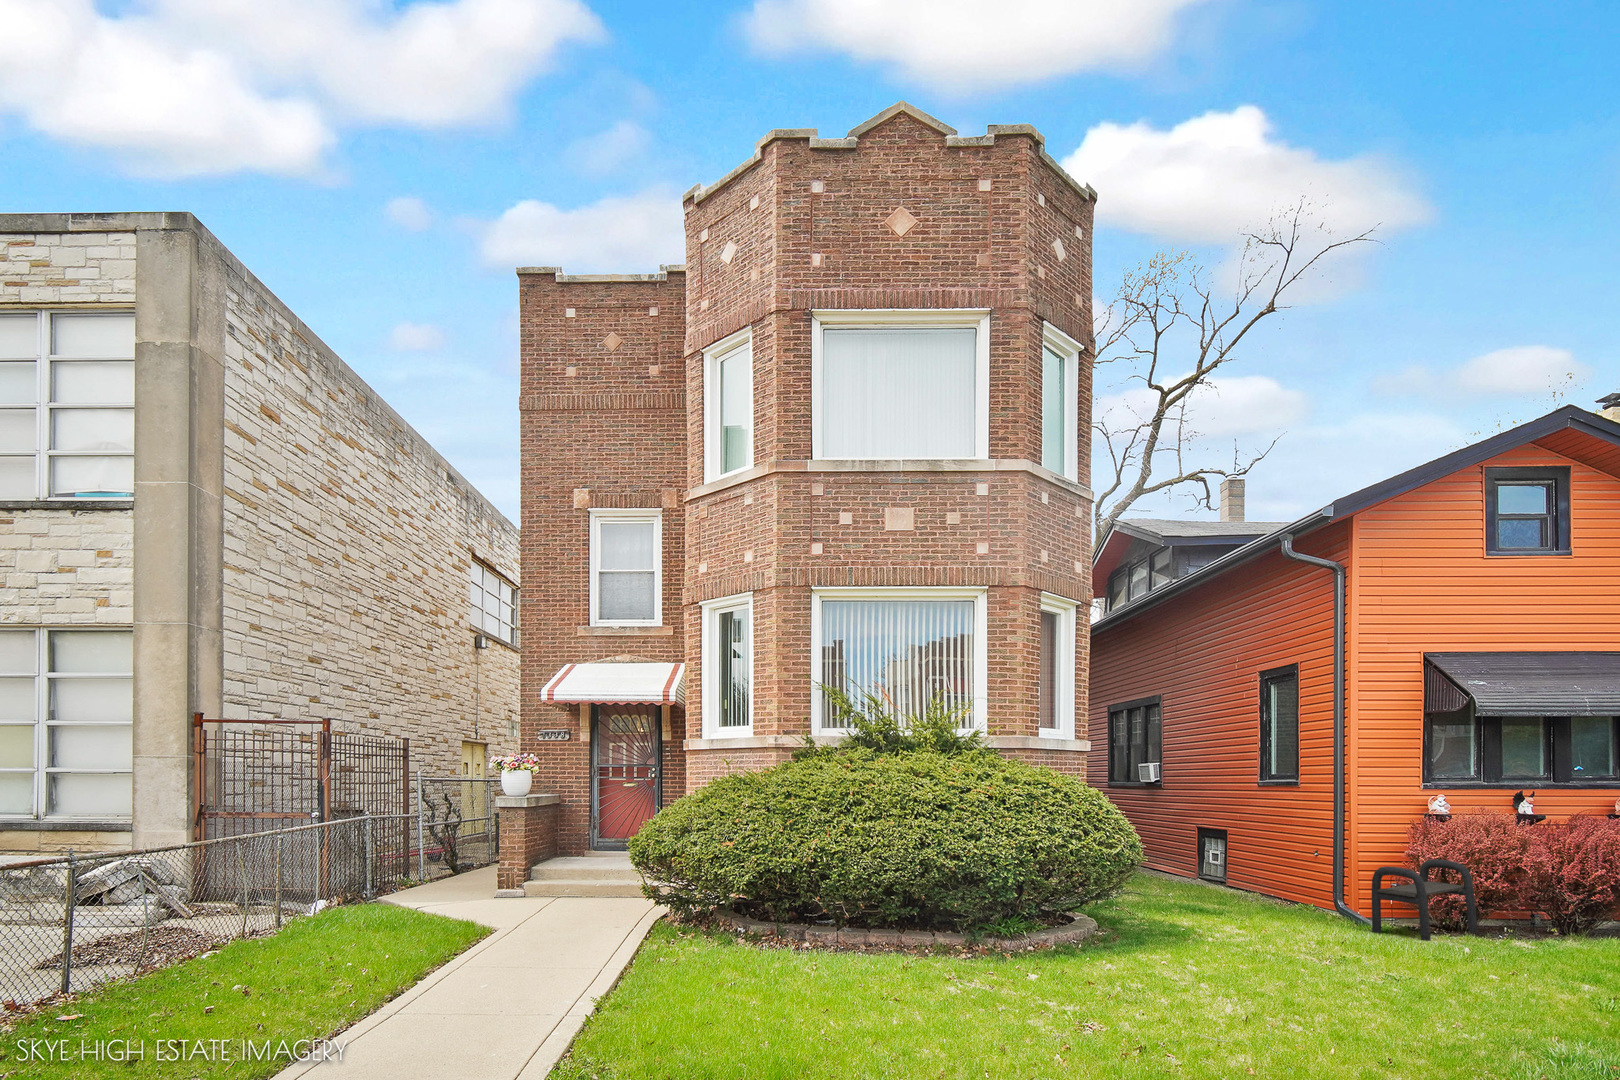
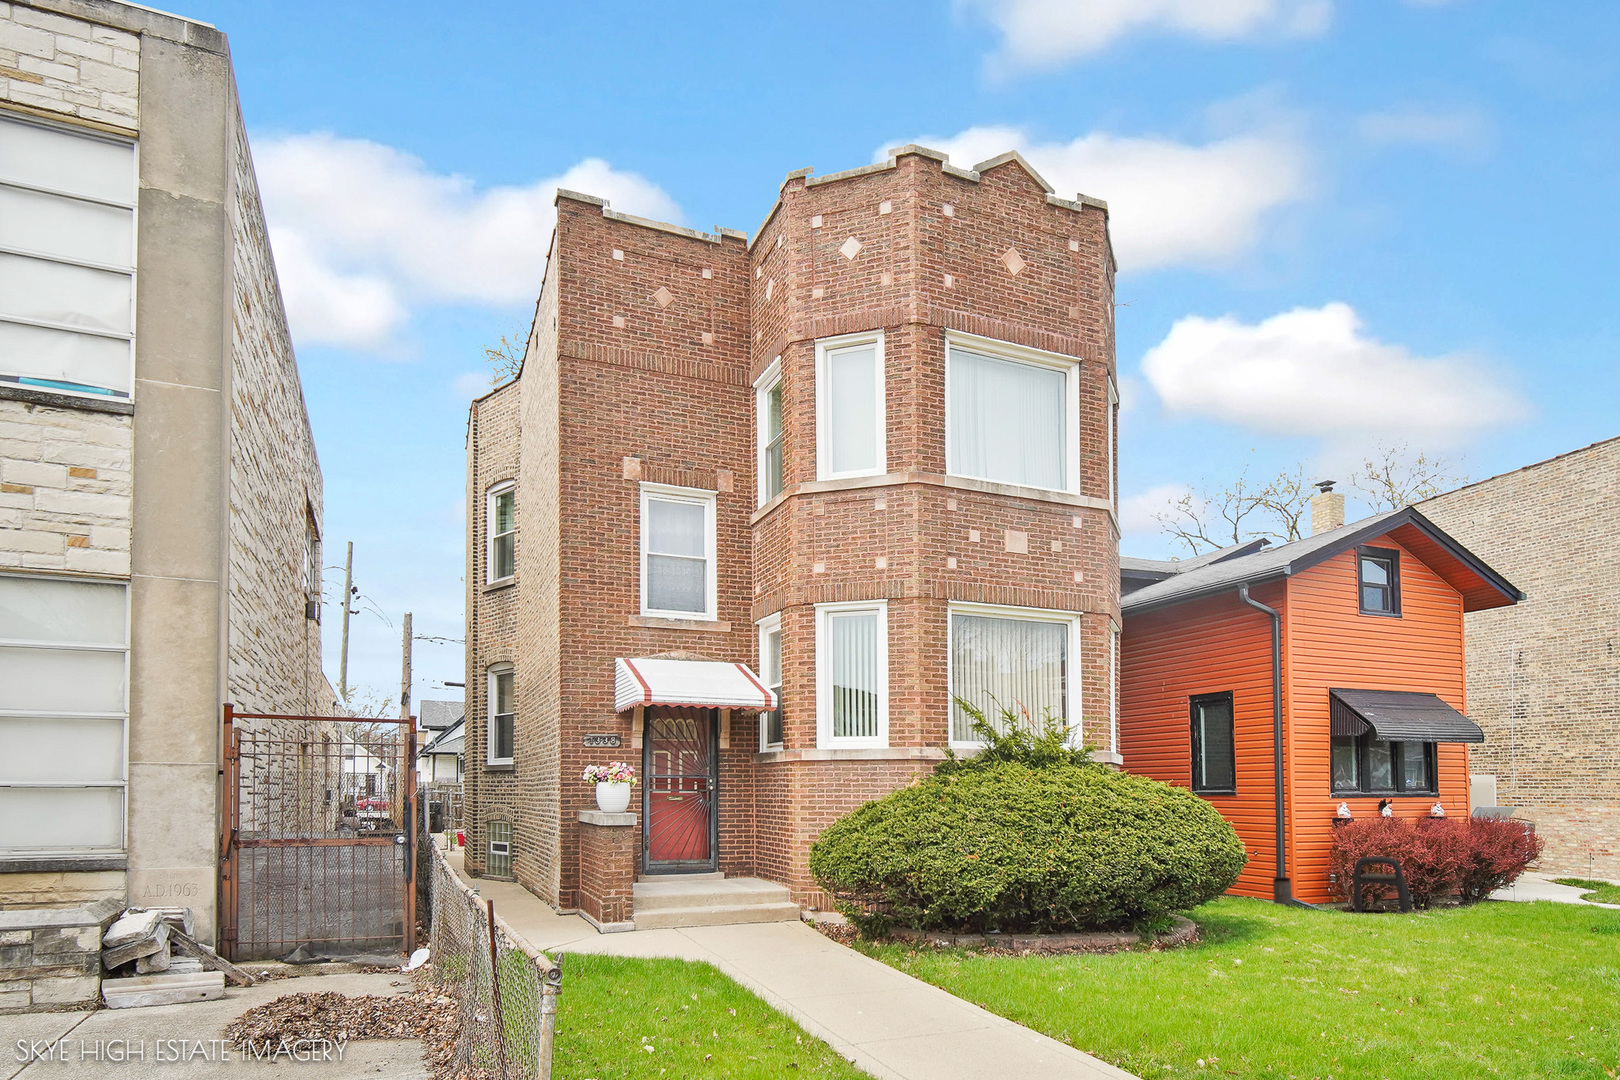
watering can: none [1315,869,1351,919] -> present [1273,877,1294,909]

